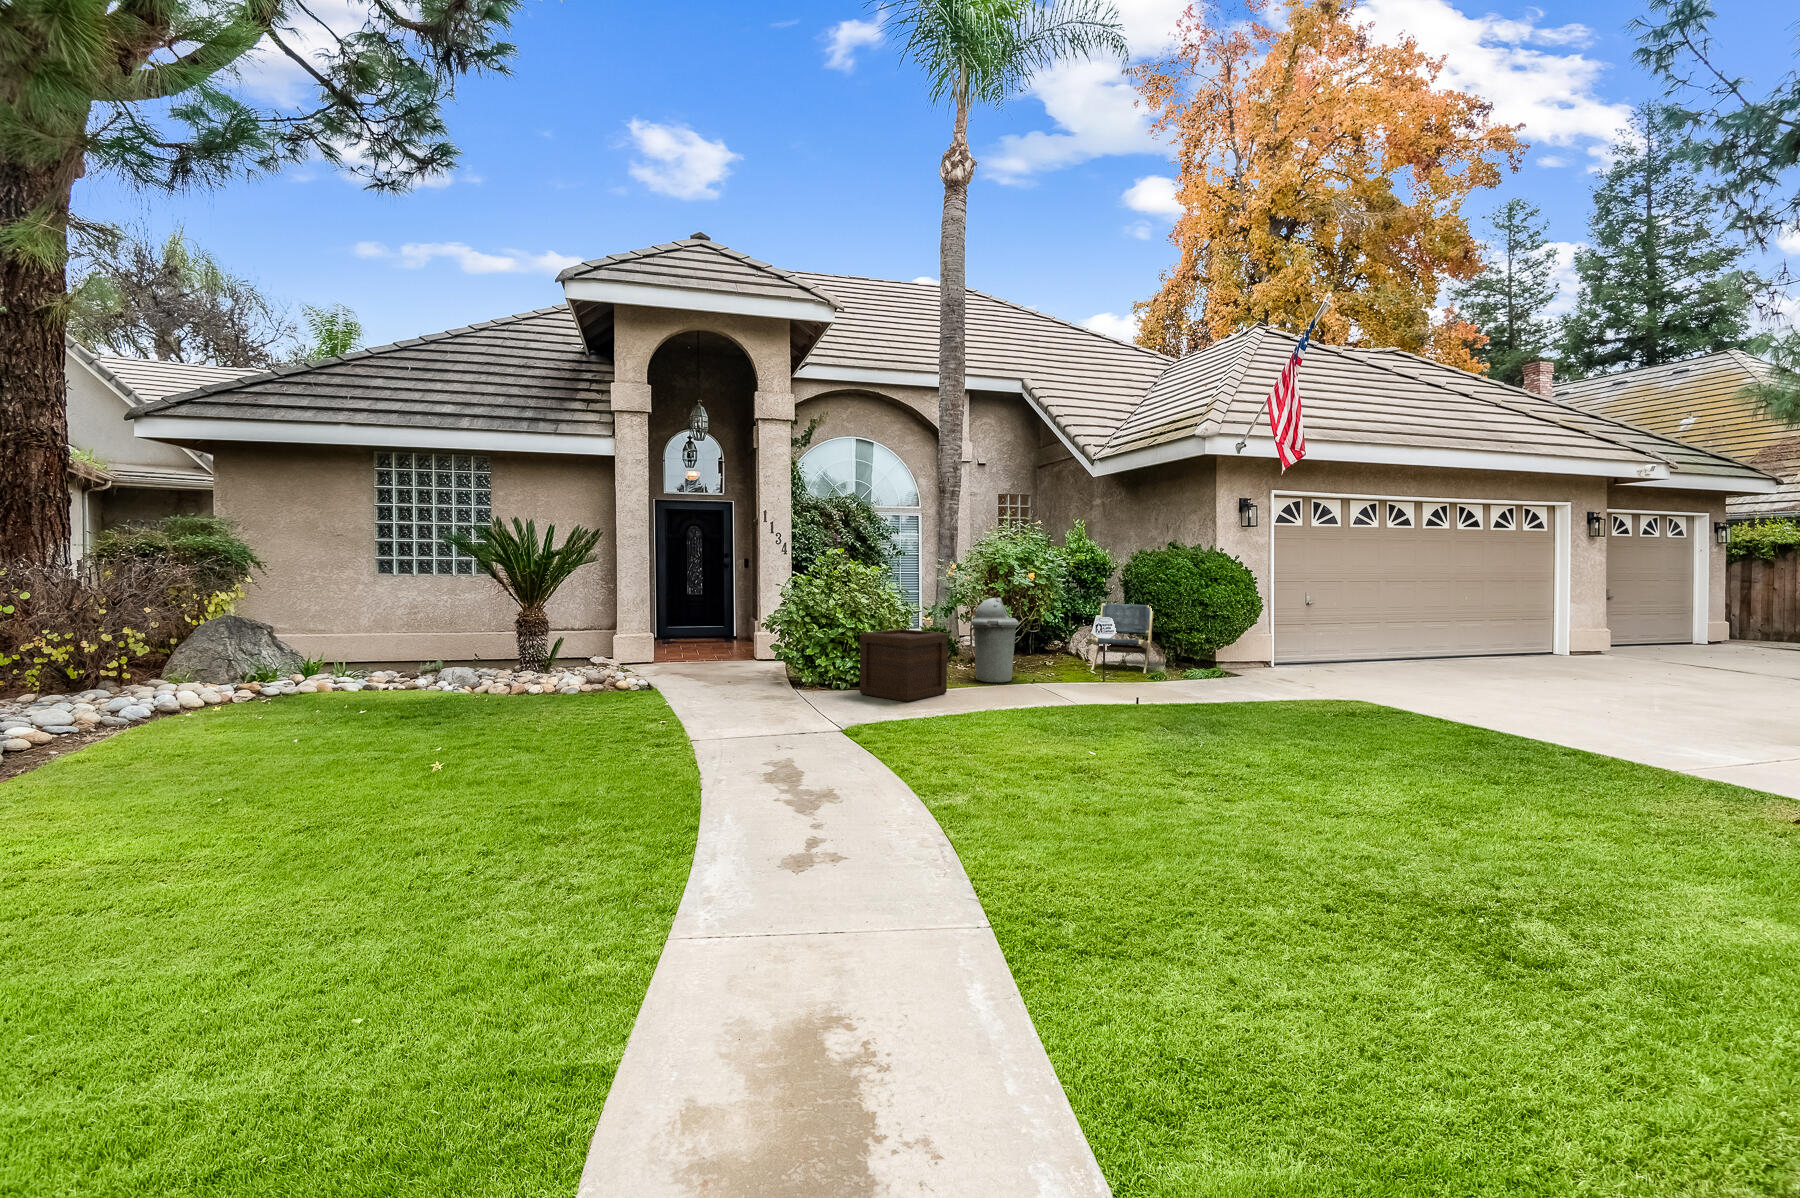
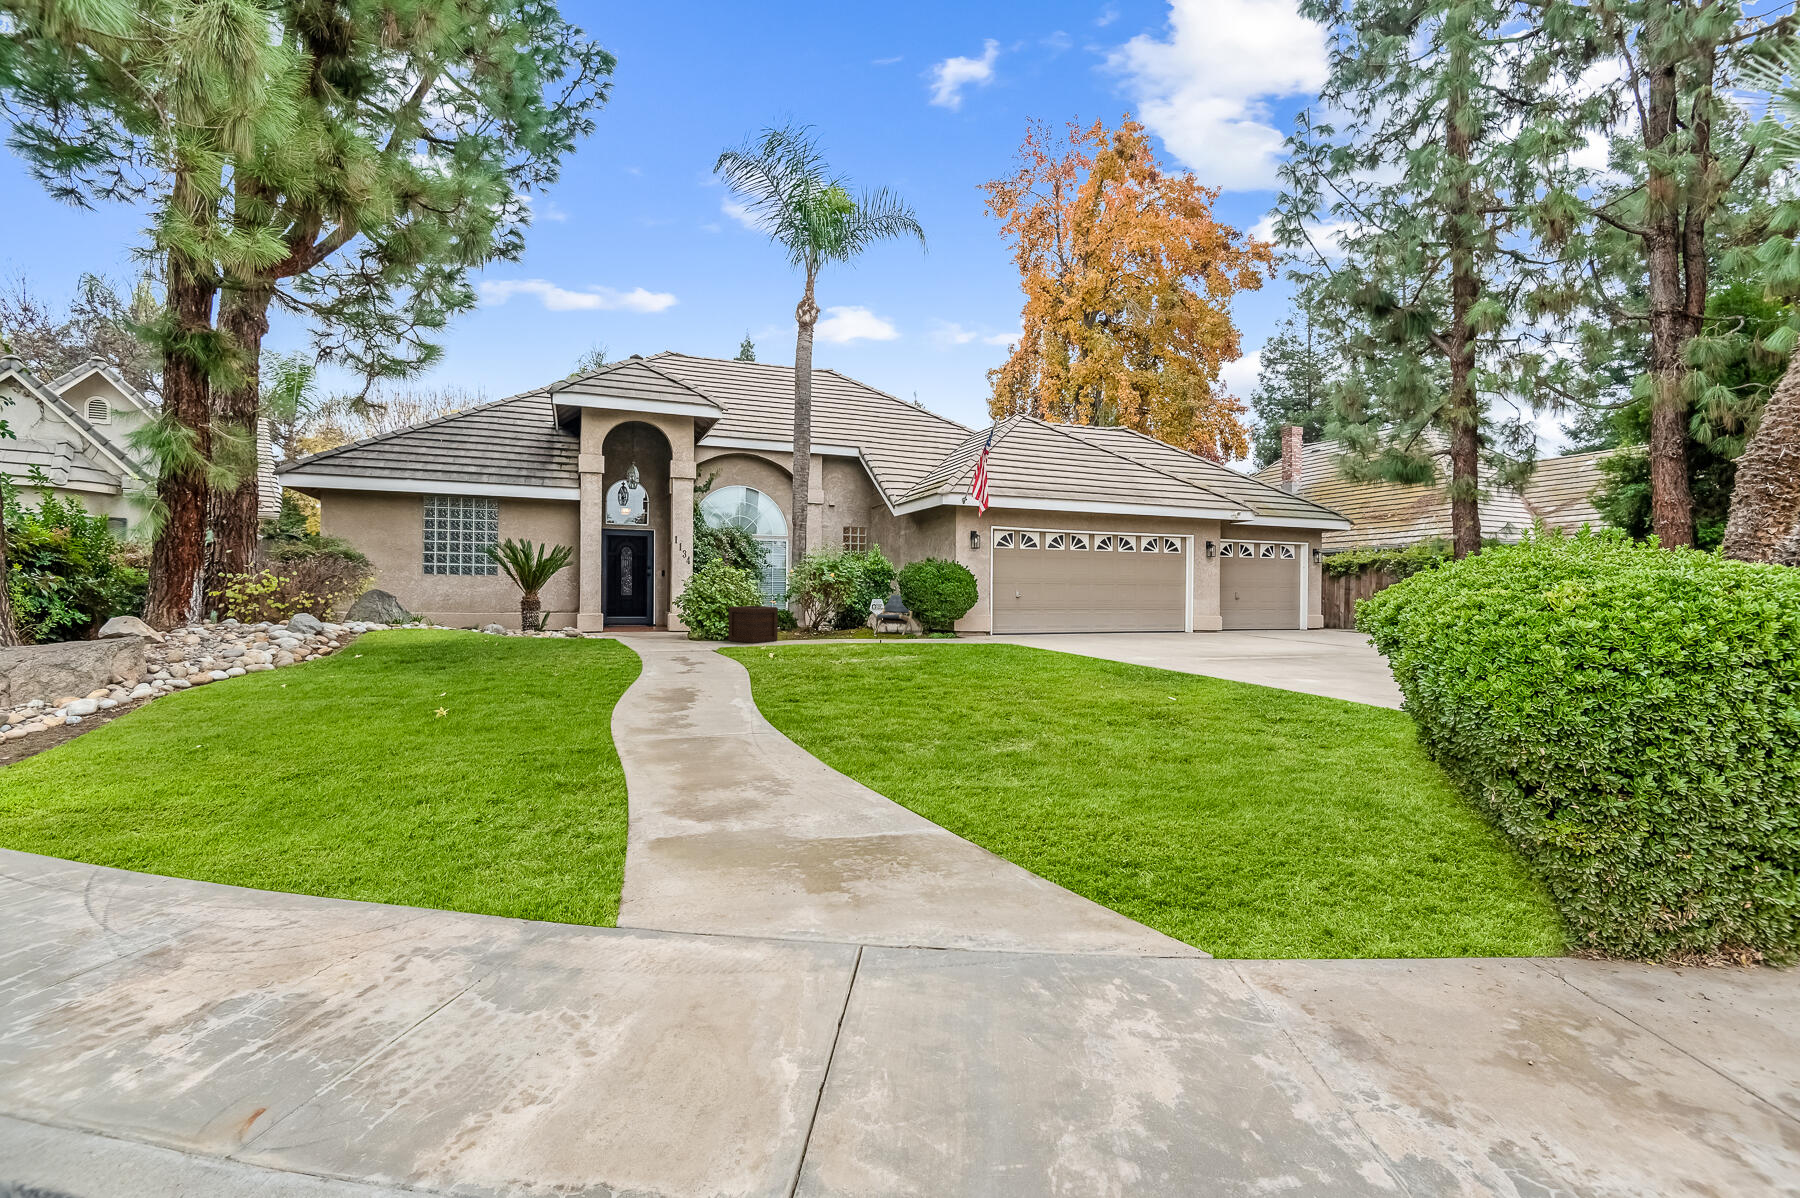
trash can: present [971,597,1019,682] -> none [797,589,824,637]

